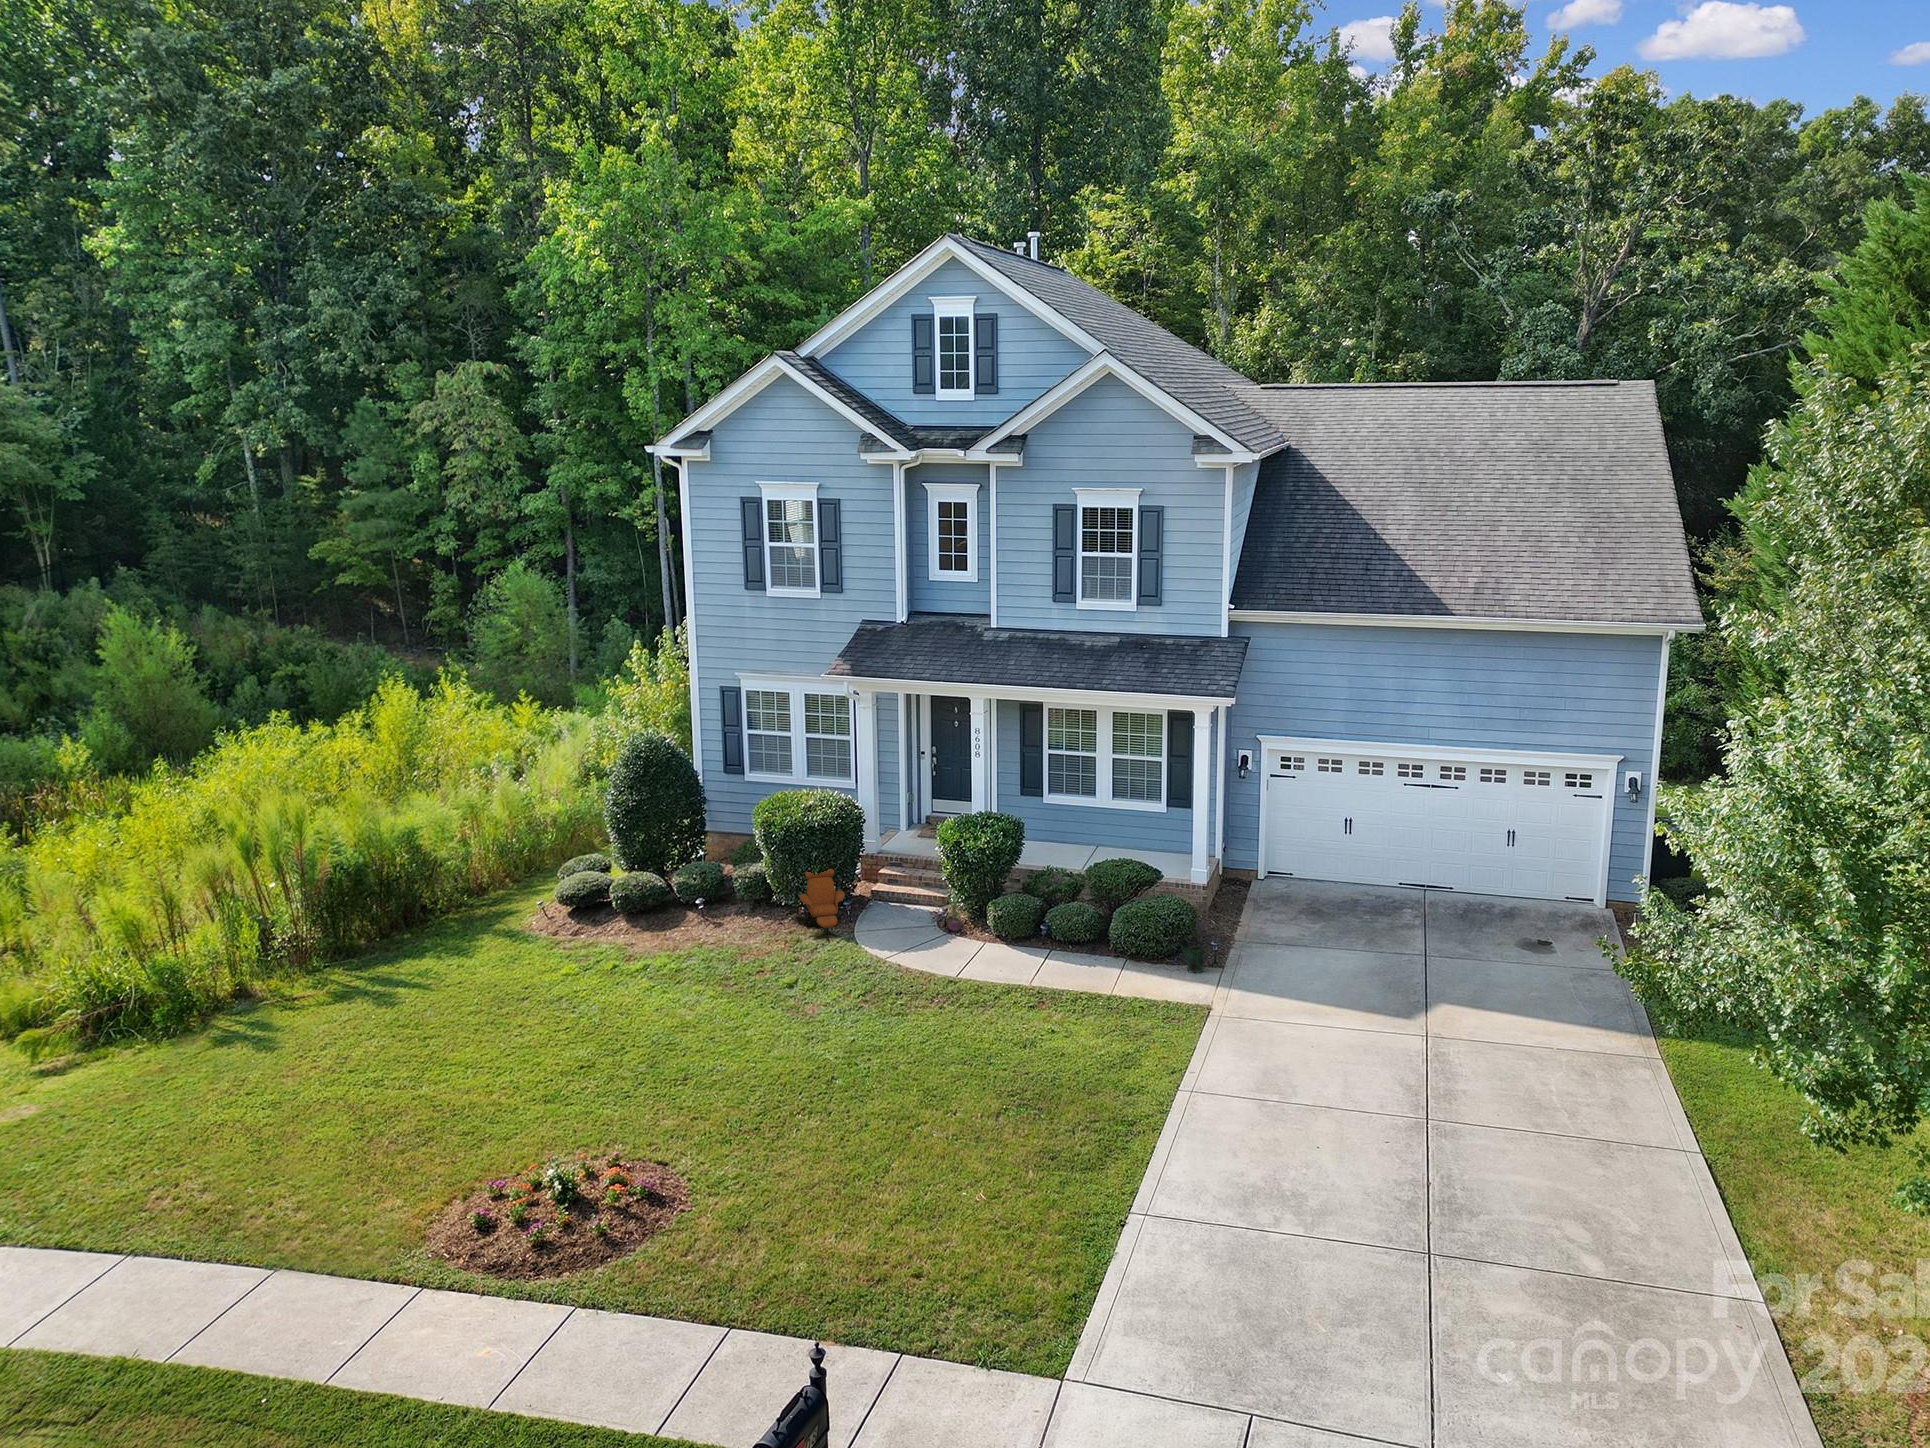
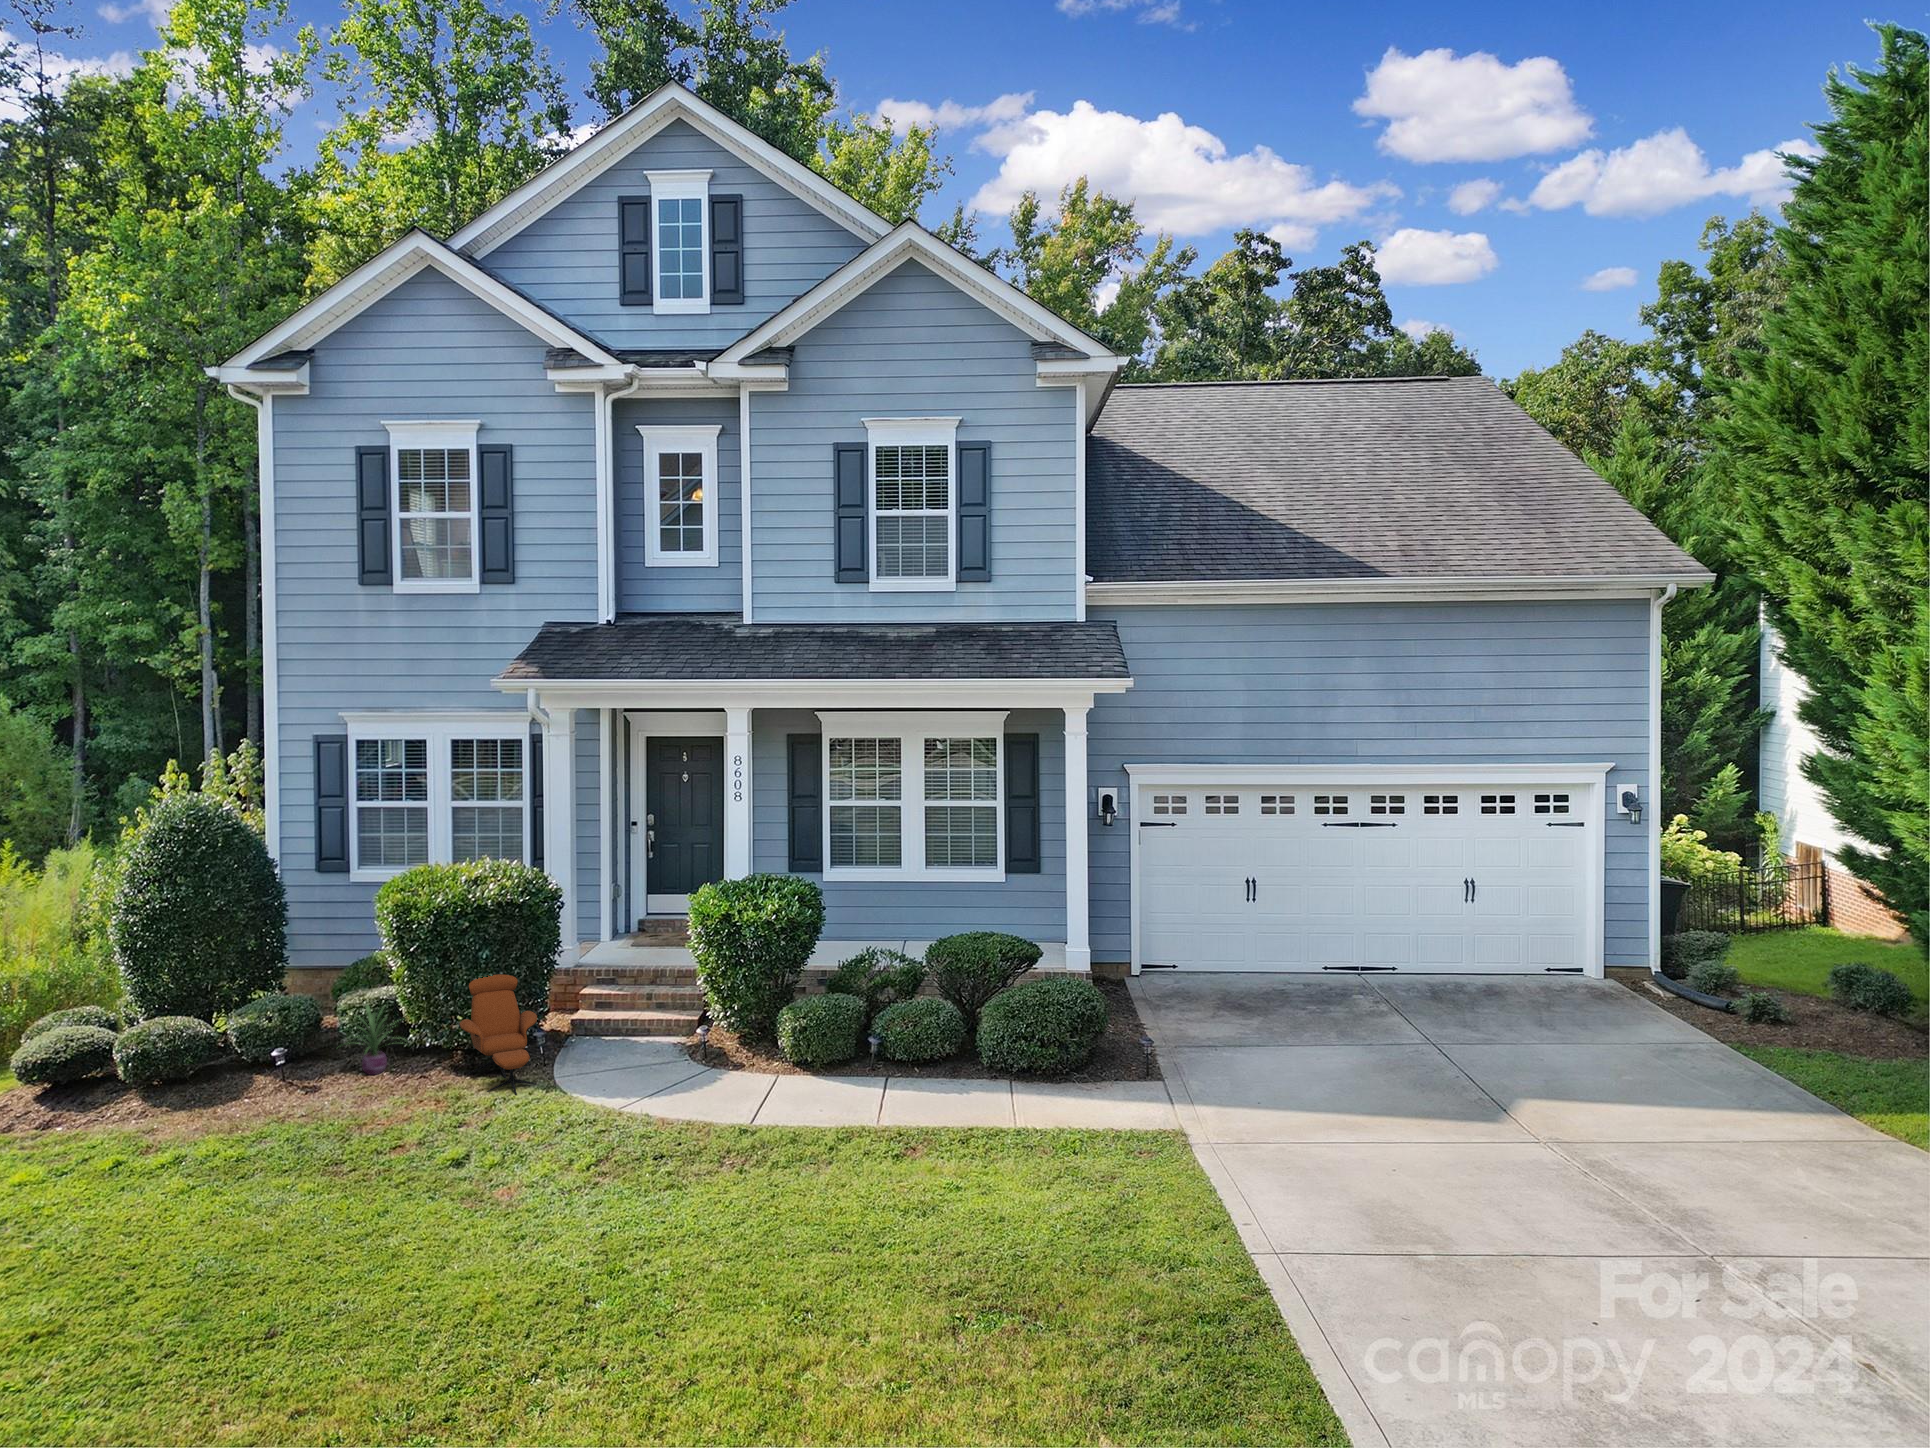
decorative plant: present [945,890,962,932] -> present [357,1005,403,1075]
watering can: present [1178,940,1205,973] -> none [1099,1040,1157,1092]

